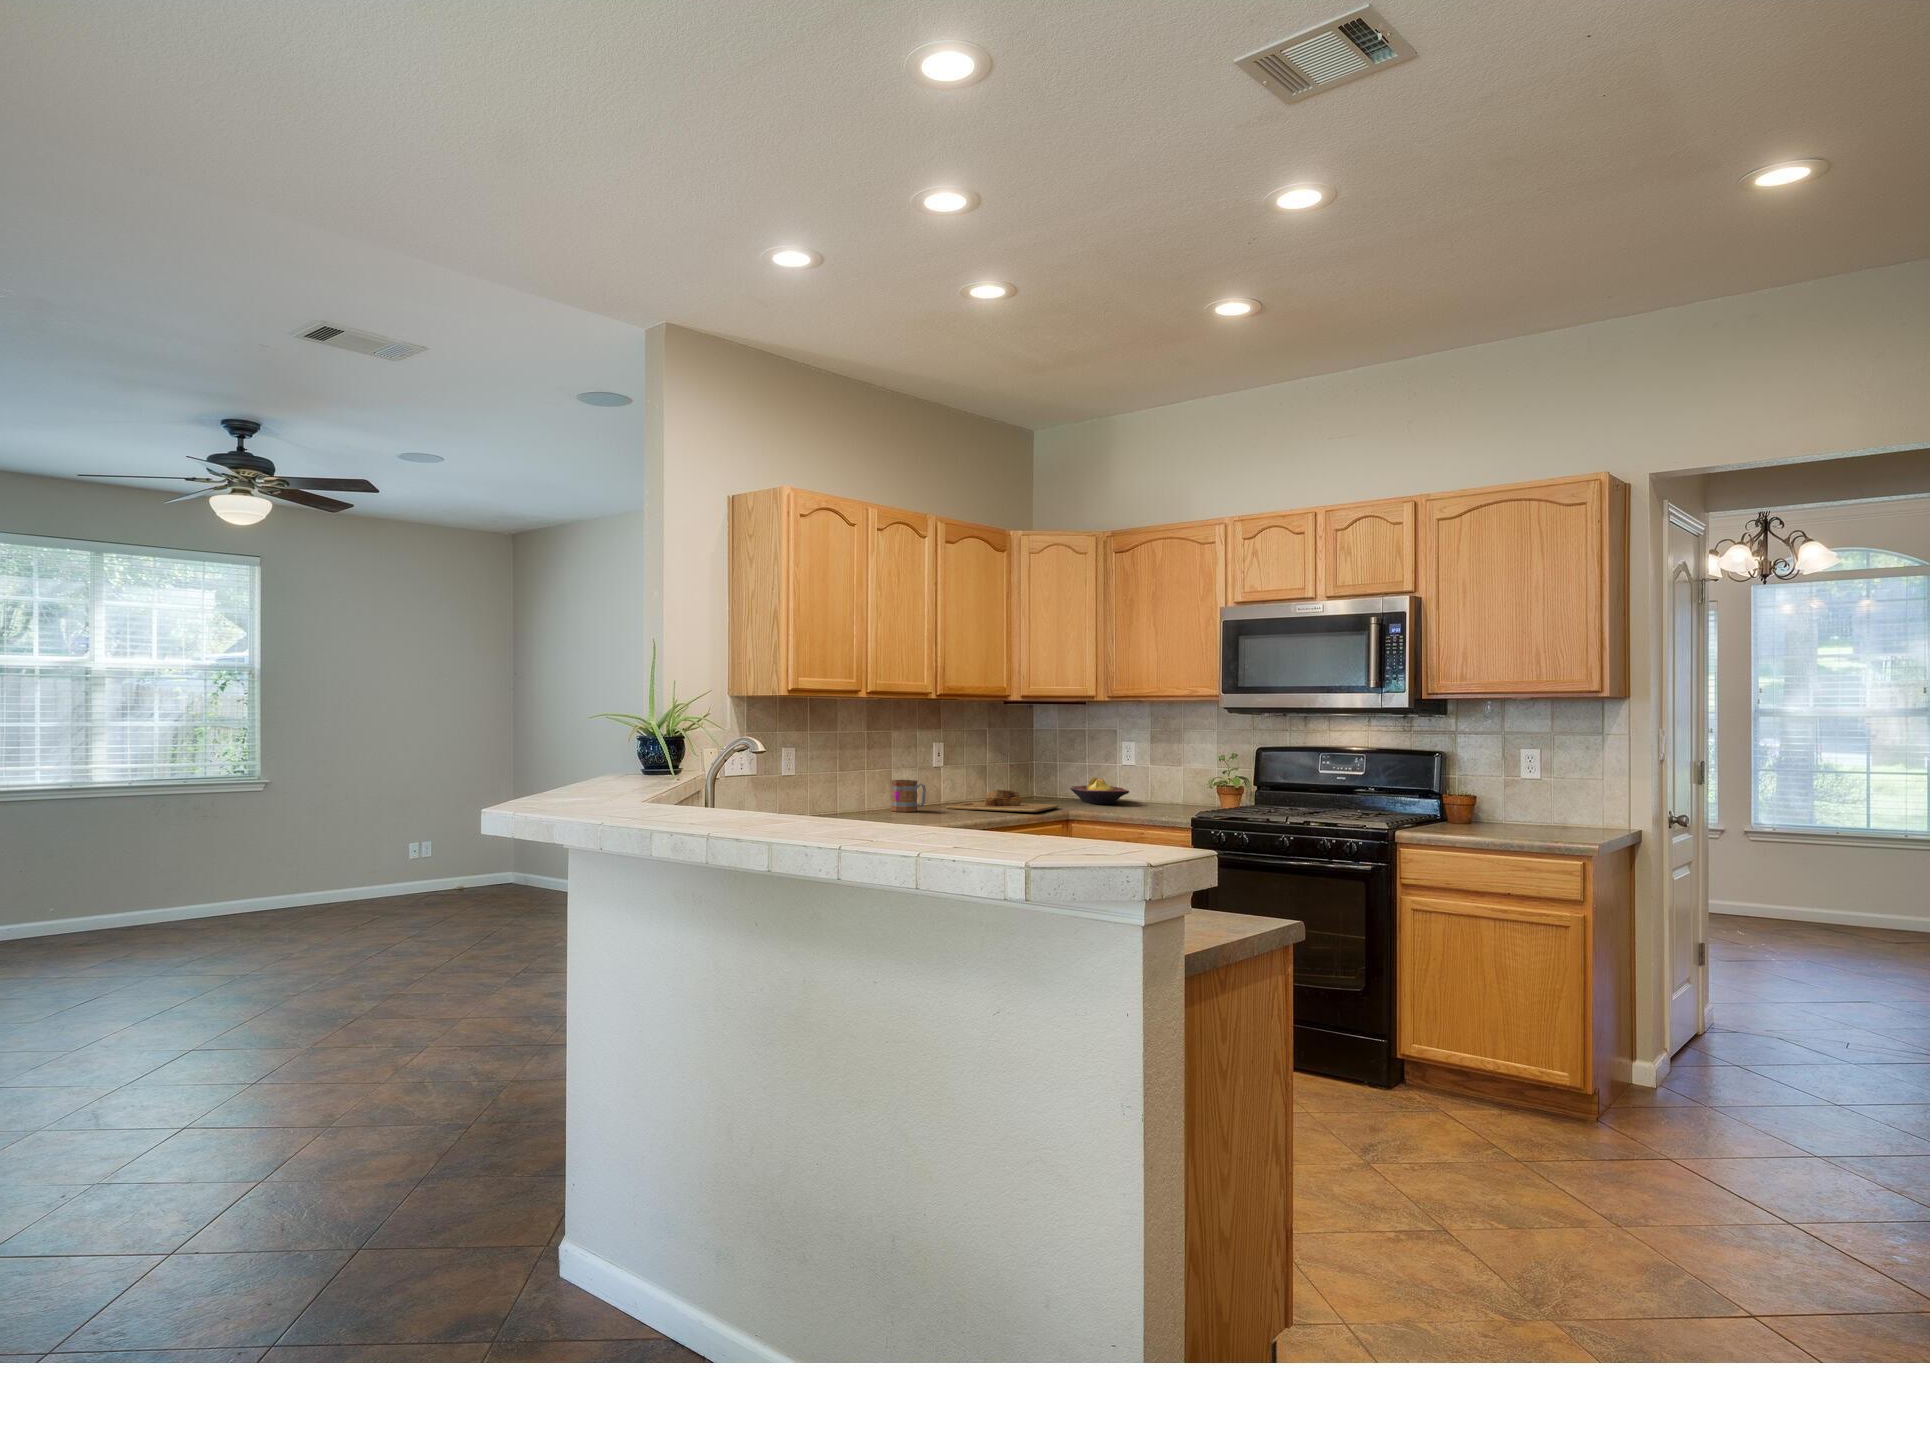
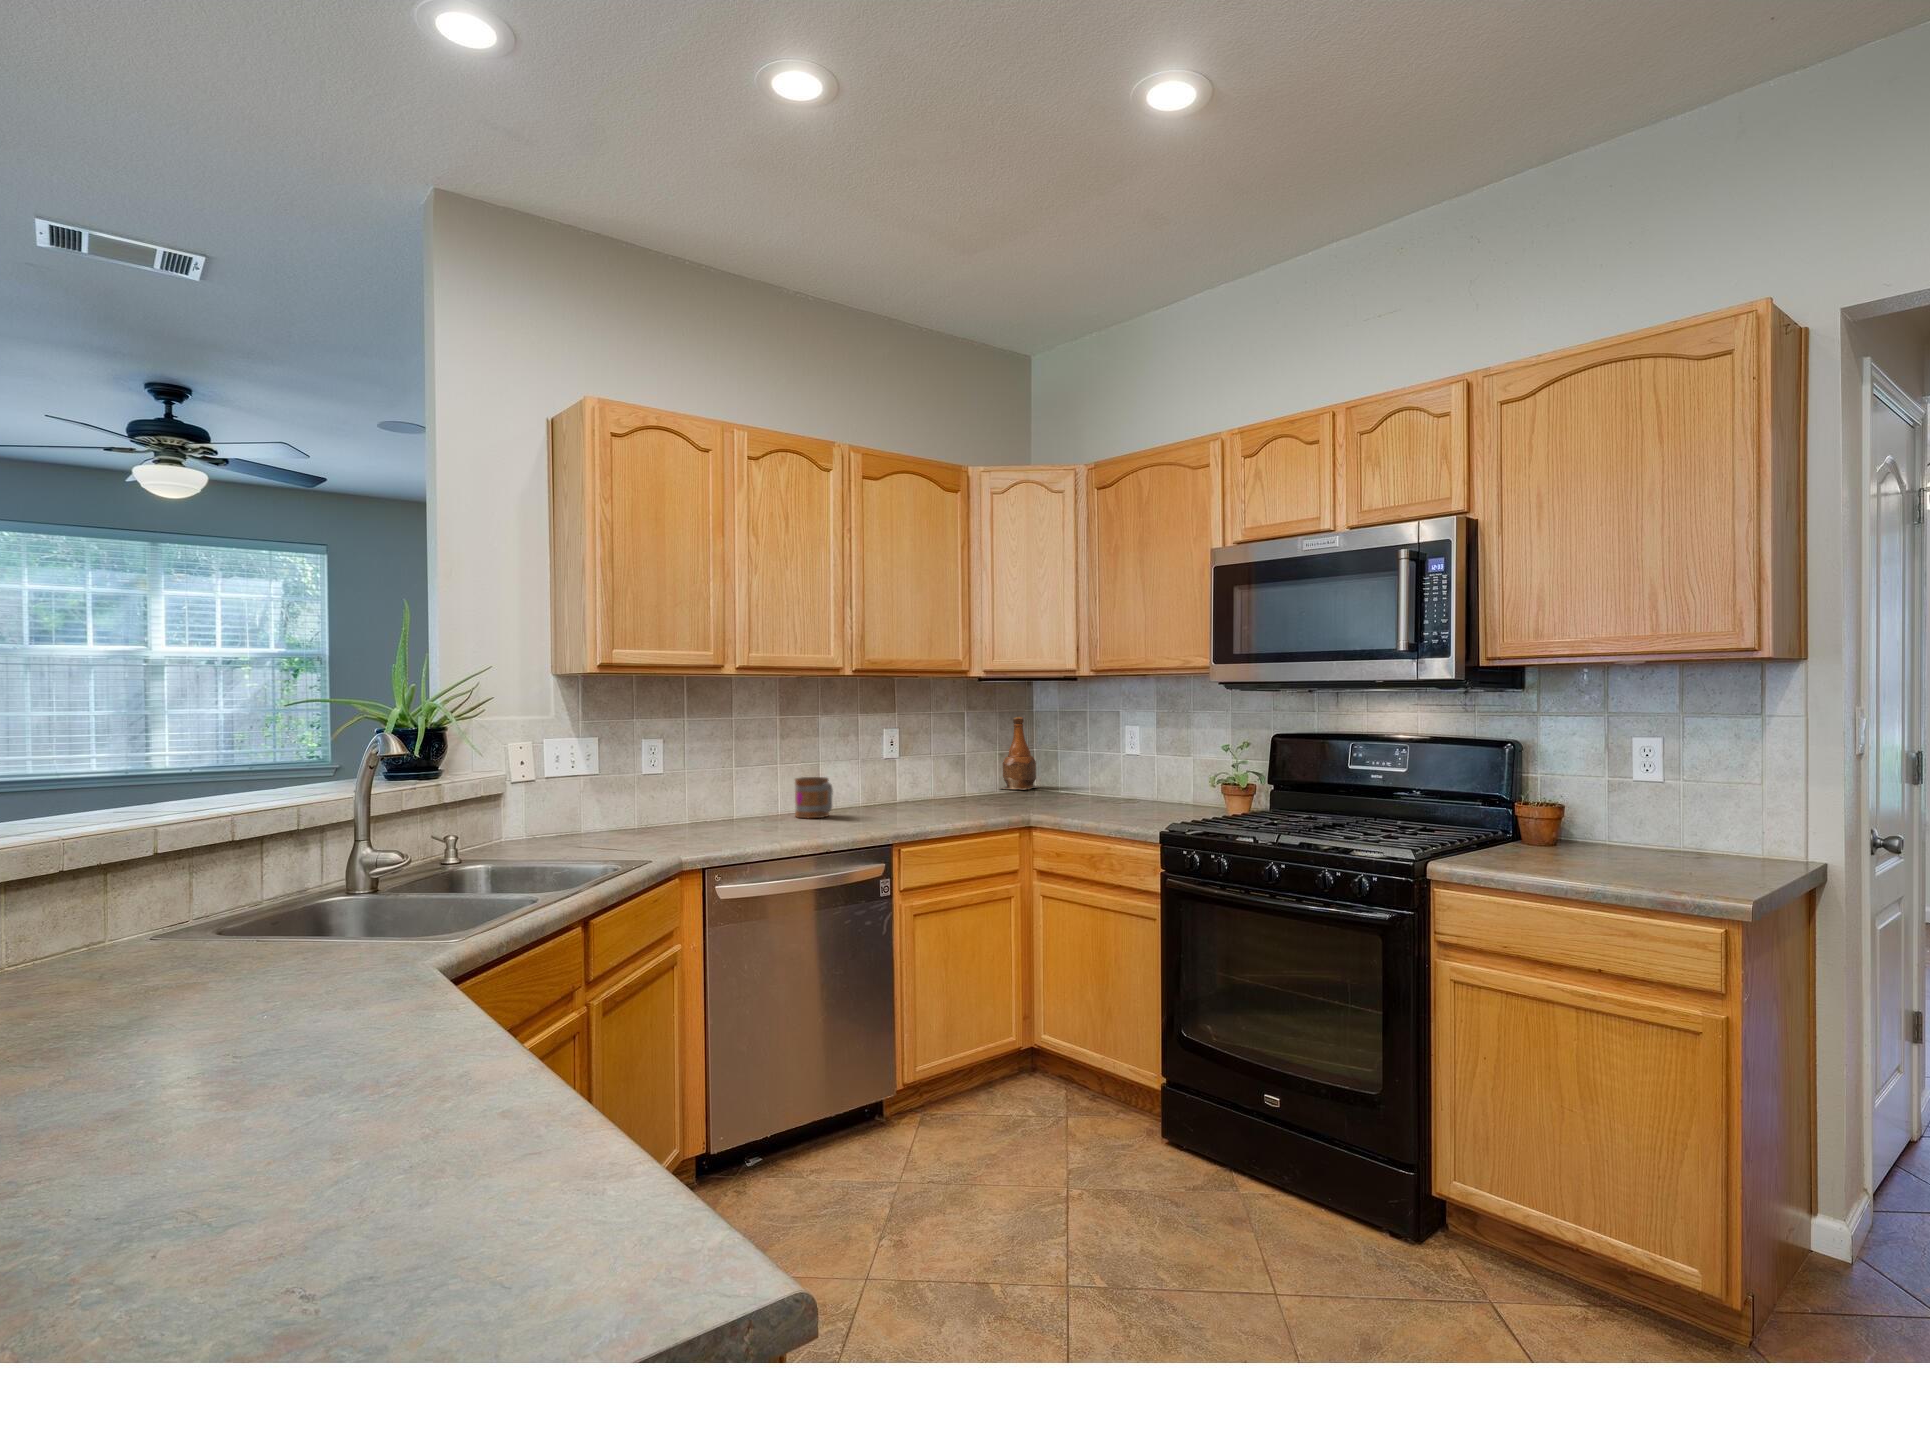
bottle: none [1009,735,1044,795] -> present [1001,717,1040,790]
fruit bowl: present [1070,777,1129,804] -> none [1058,769,1124,804]
cutting board: present [947,790,1059,812] -> none [875,788,1021,819]

